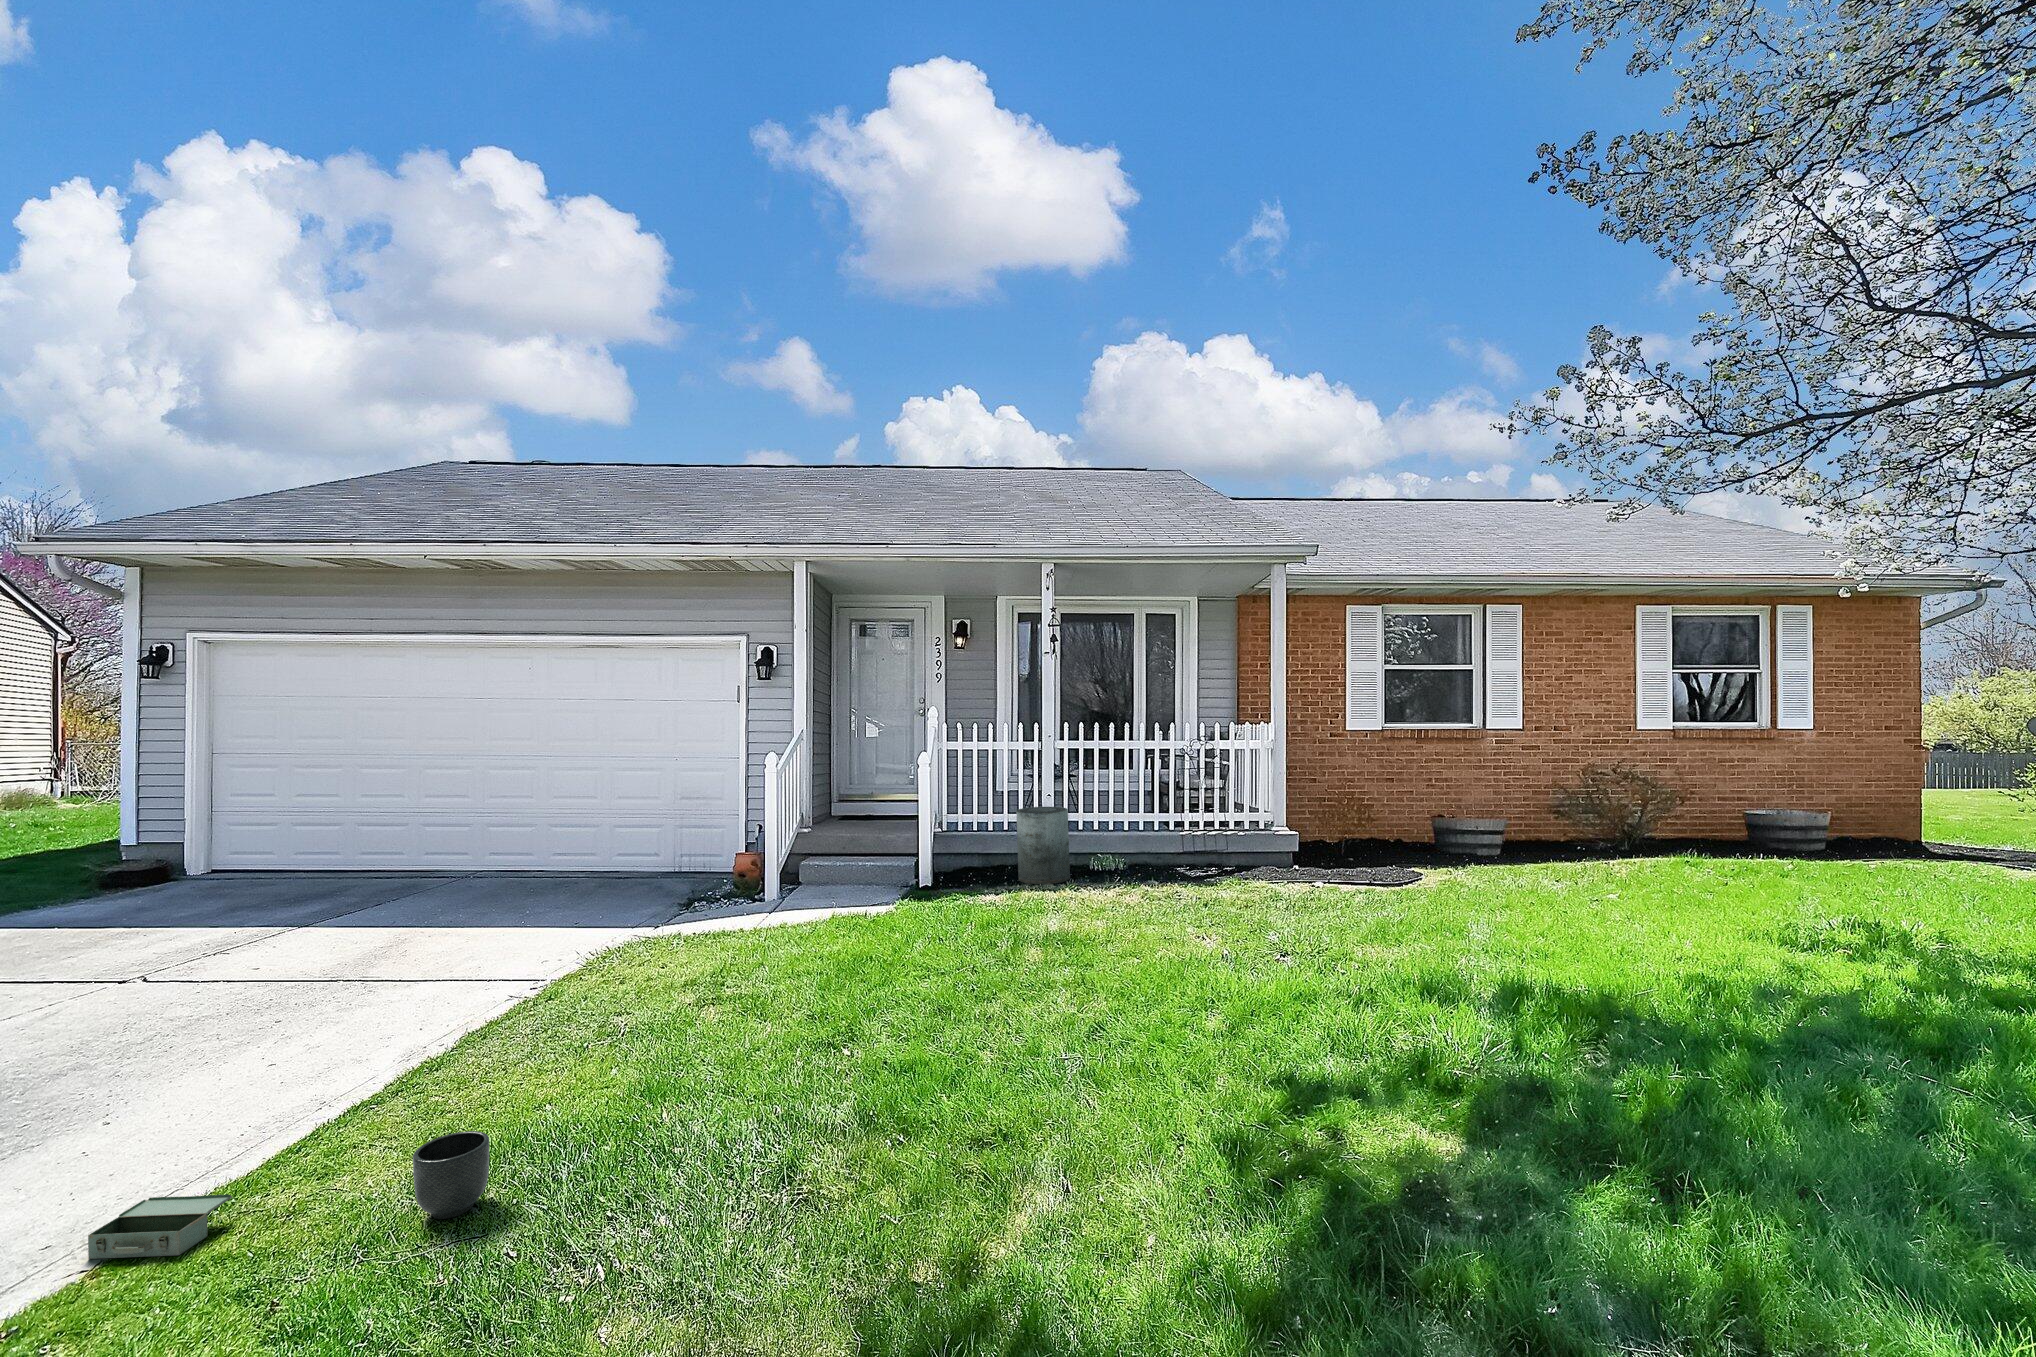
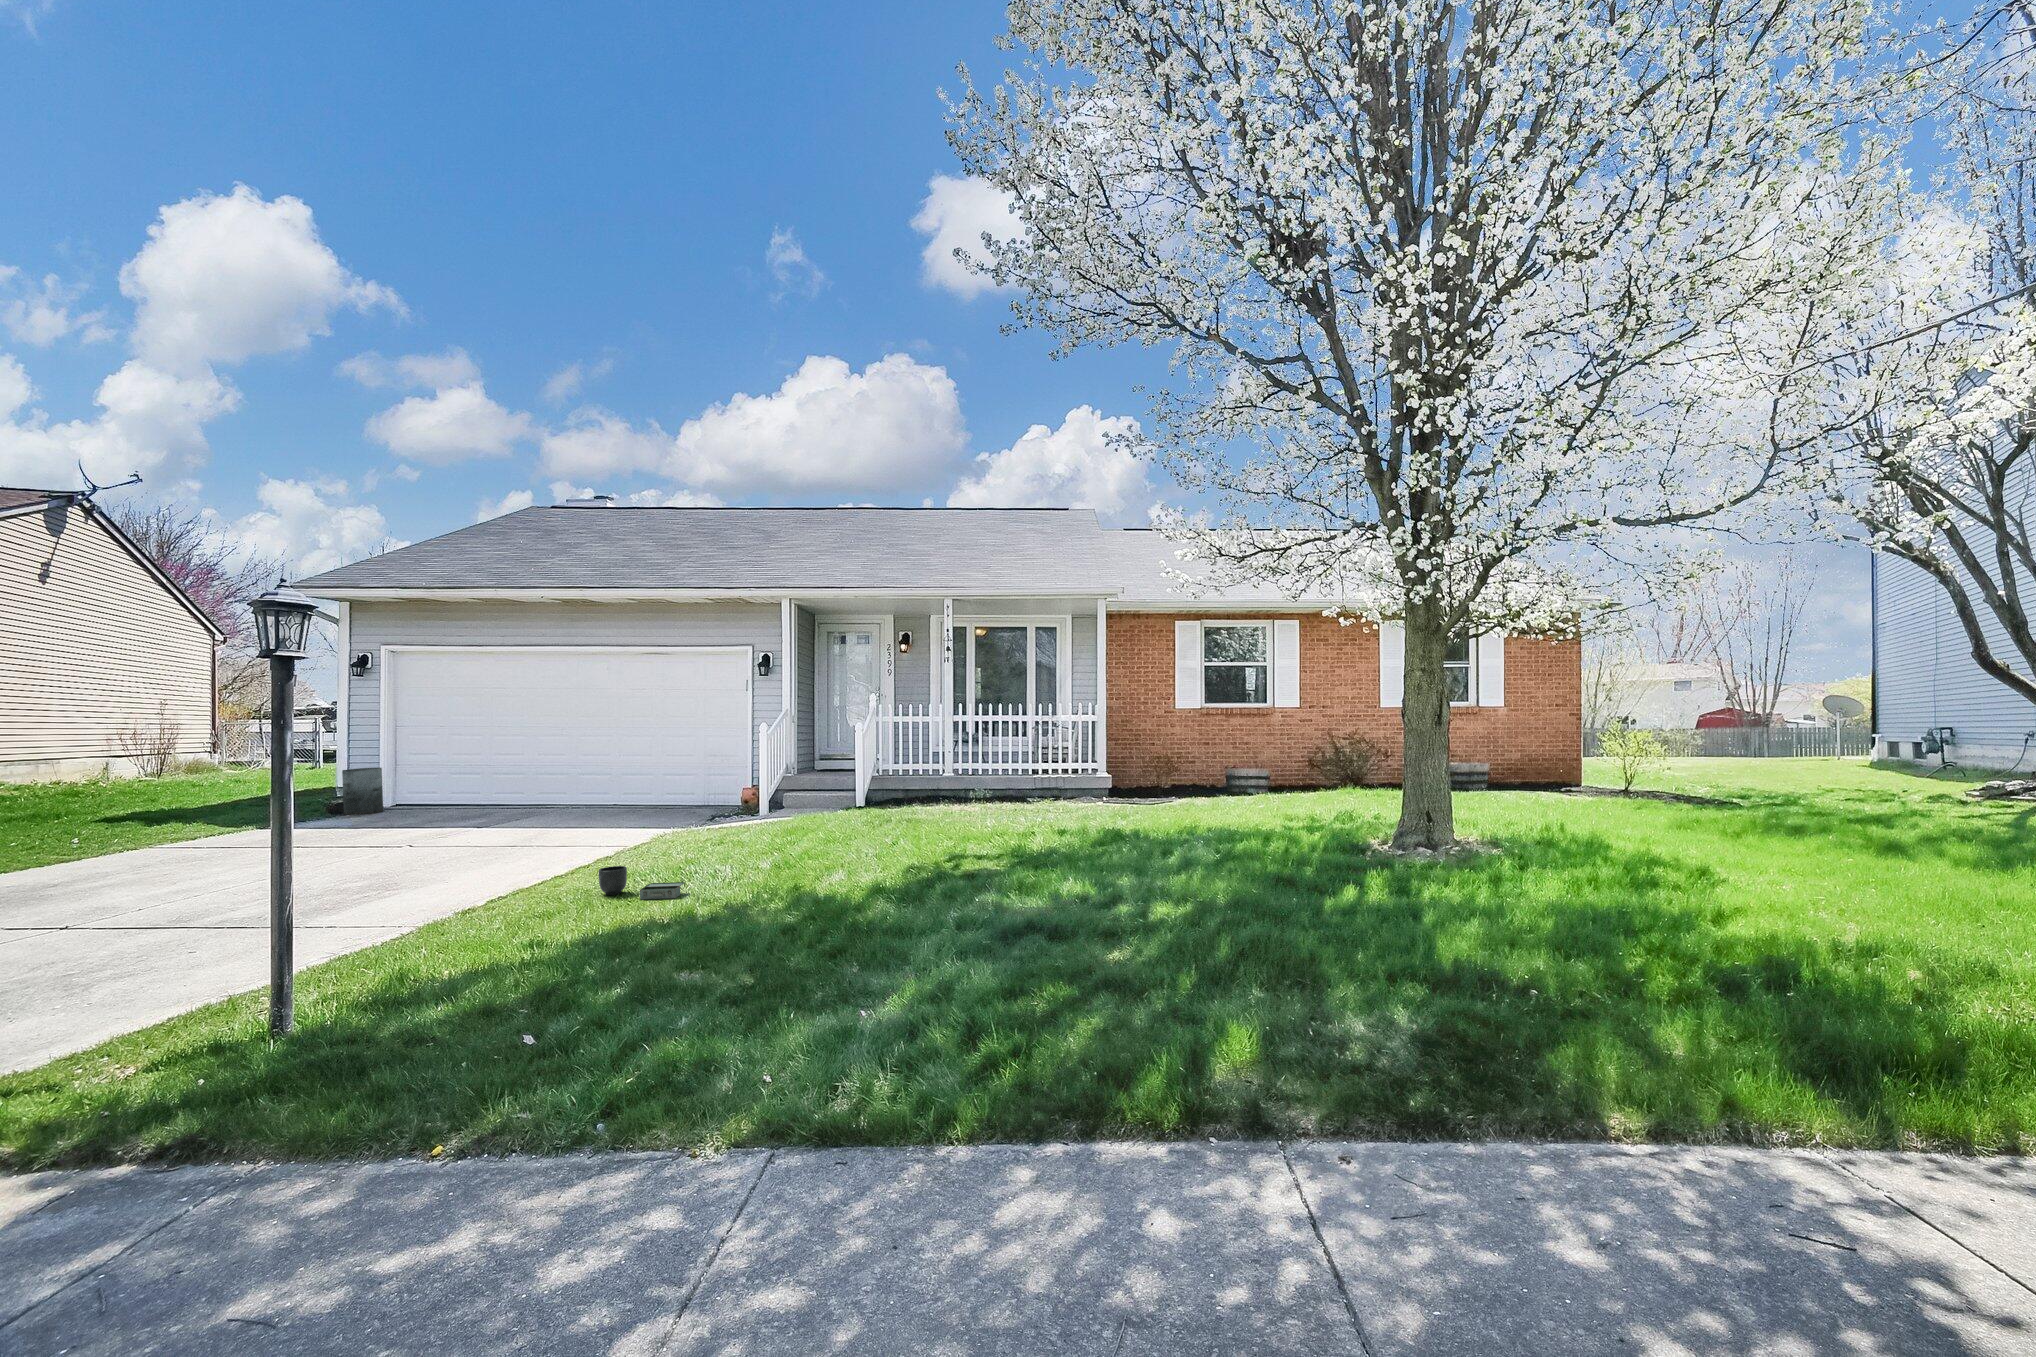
trash can: present [1016,807,1070,884] -> present [342,767,383,815]
toolbox: present [88,1195,232,1259] -> present [640,882,684,899]

